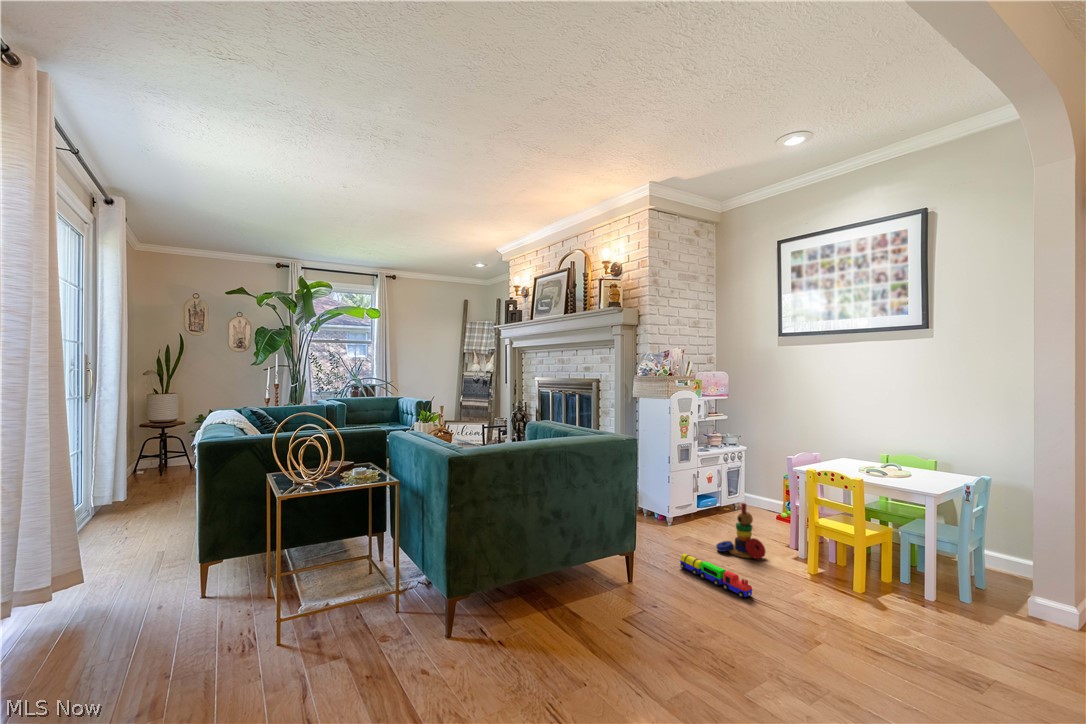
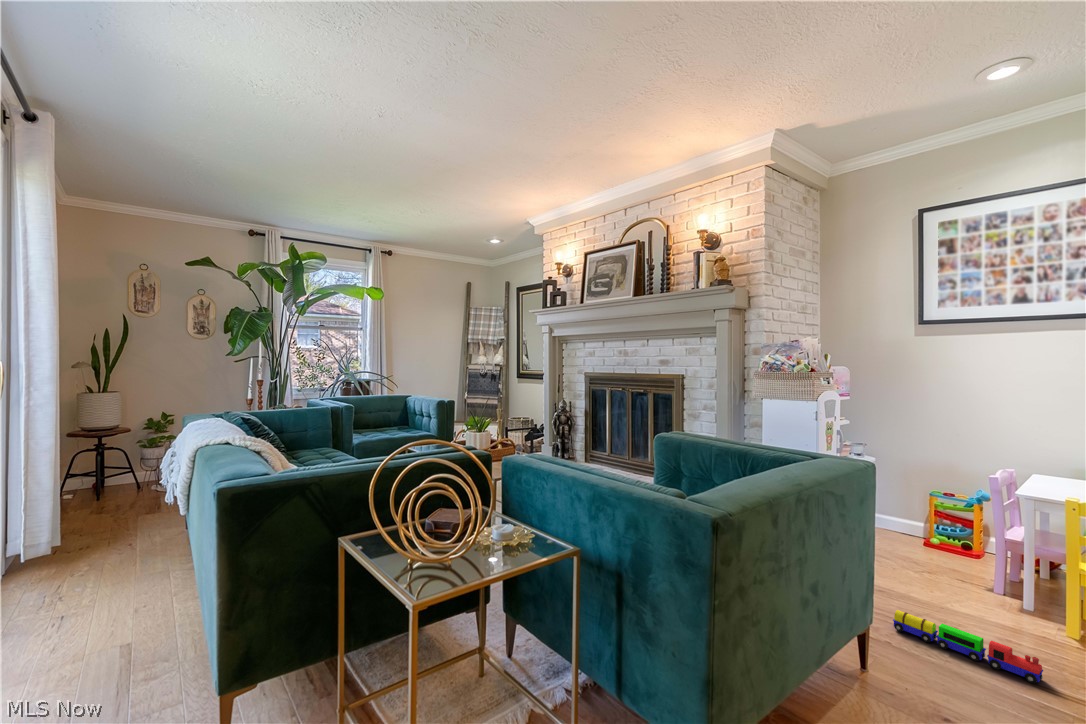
stacking toy: present [716,503,766,559] -> none [904,535,980,609]

